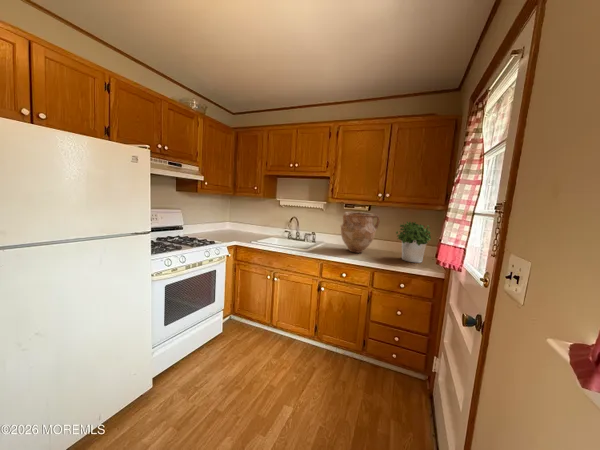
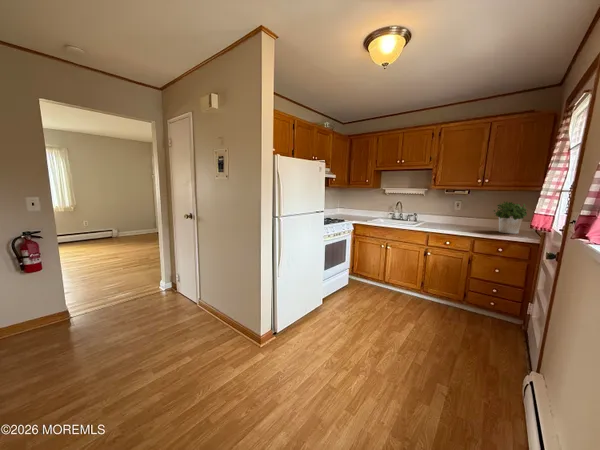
vase: present [341,212,380,253] -> none [442,196,478,228]

